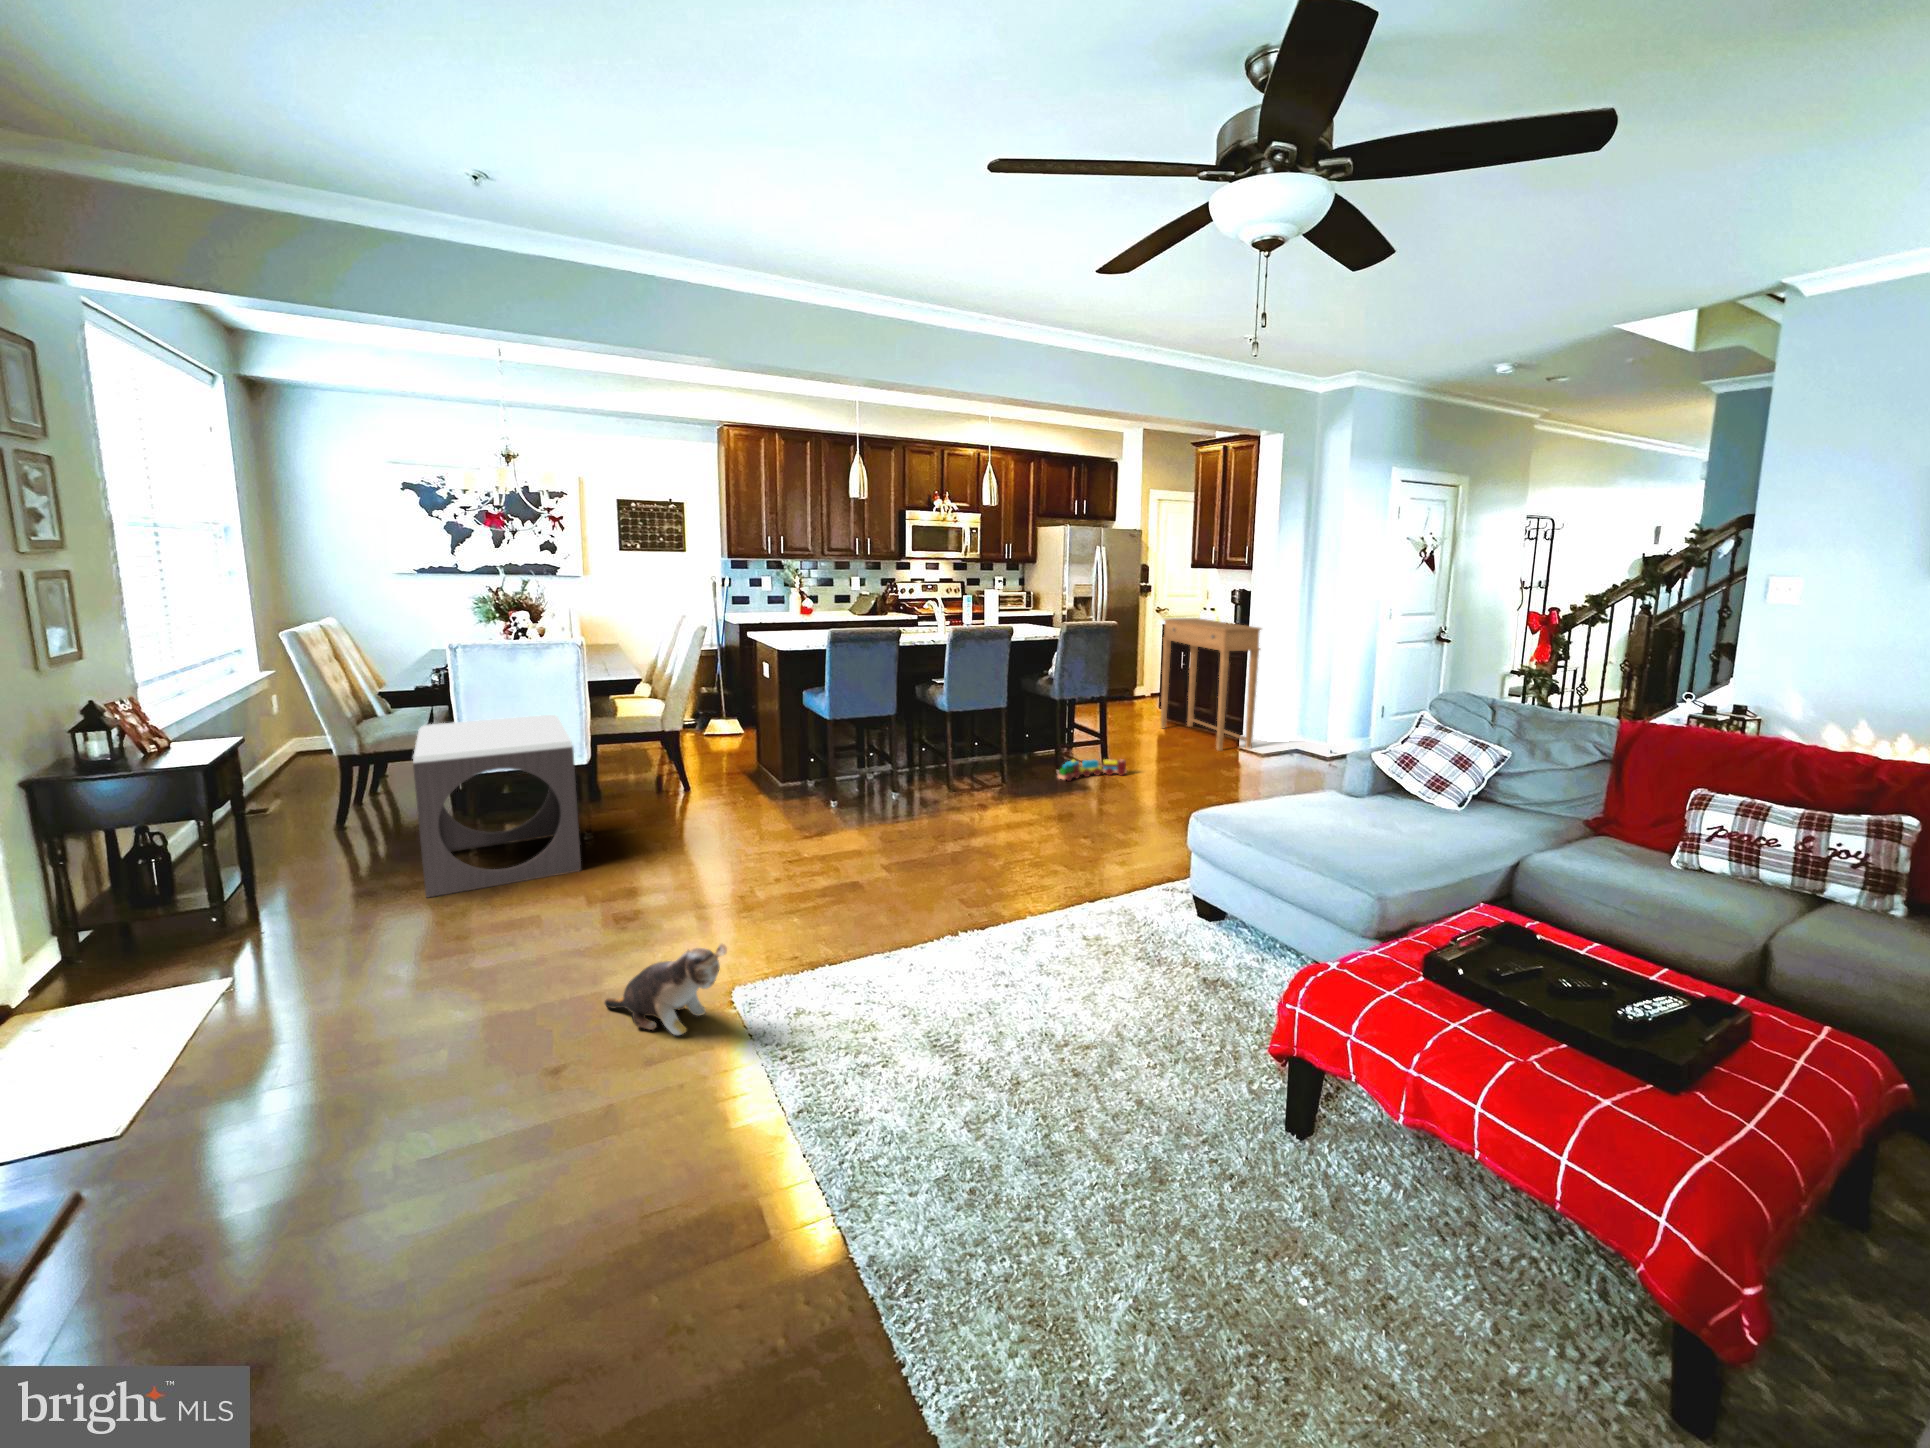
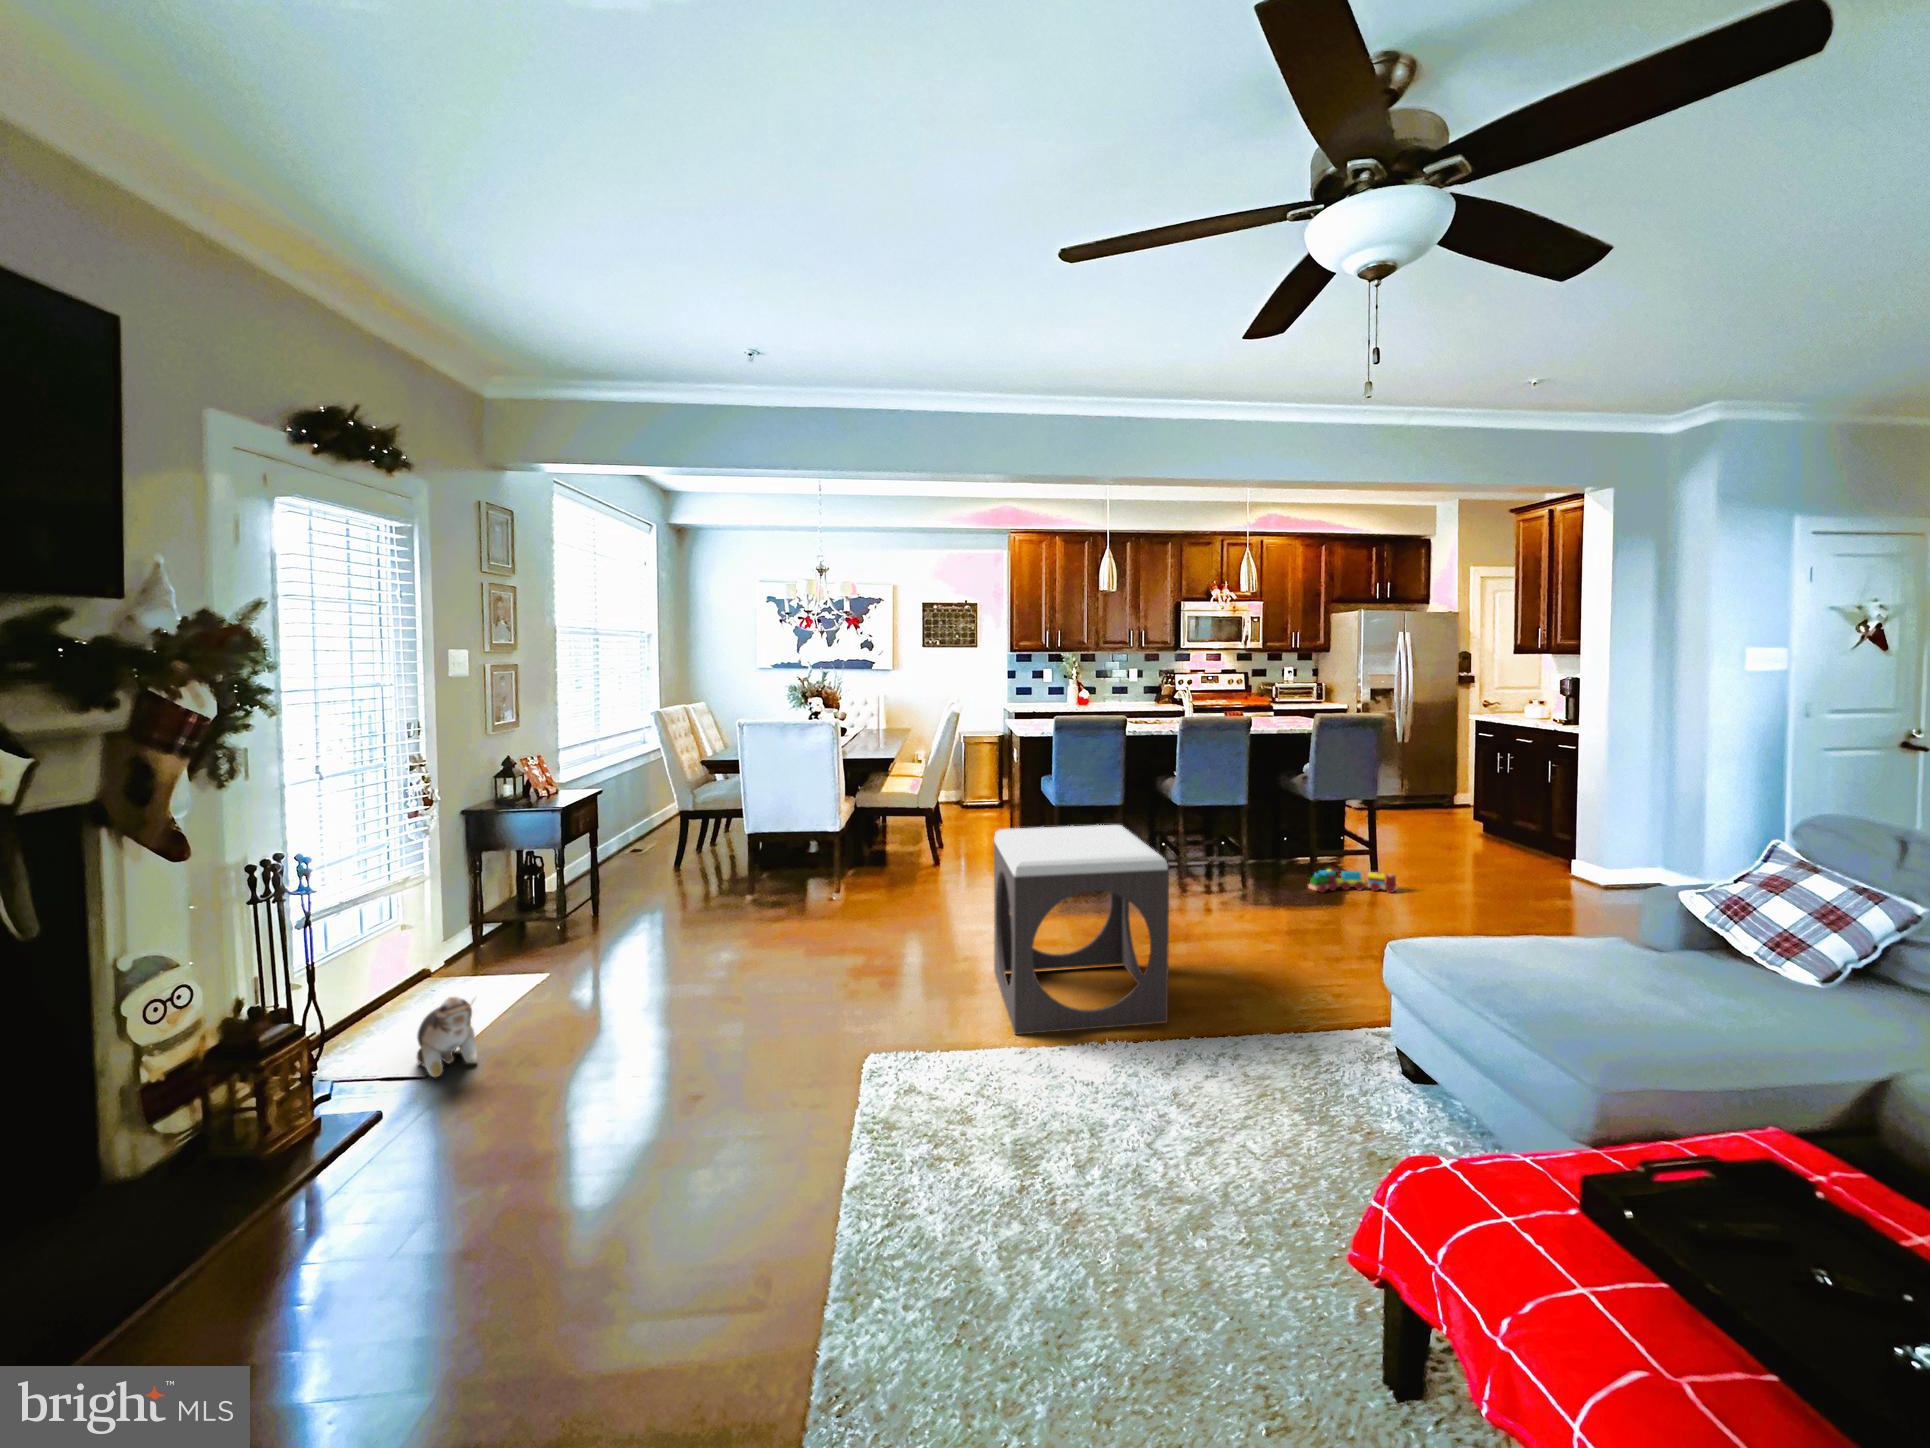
side table: present [1161,618,1261,751] -> none [1469,713,1596,877]
footstool: present [413,715,581,897] -> present [994,825,1169,1035]
plush toy: present [604,944,727,1035] -> present [417,997,477,1077]

